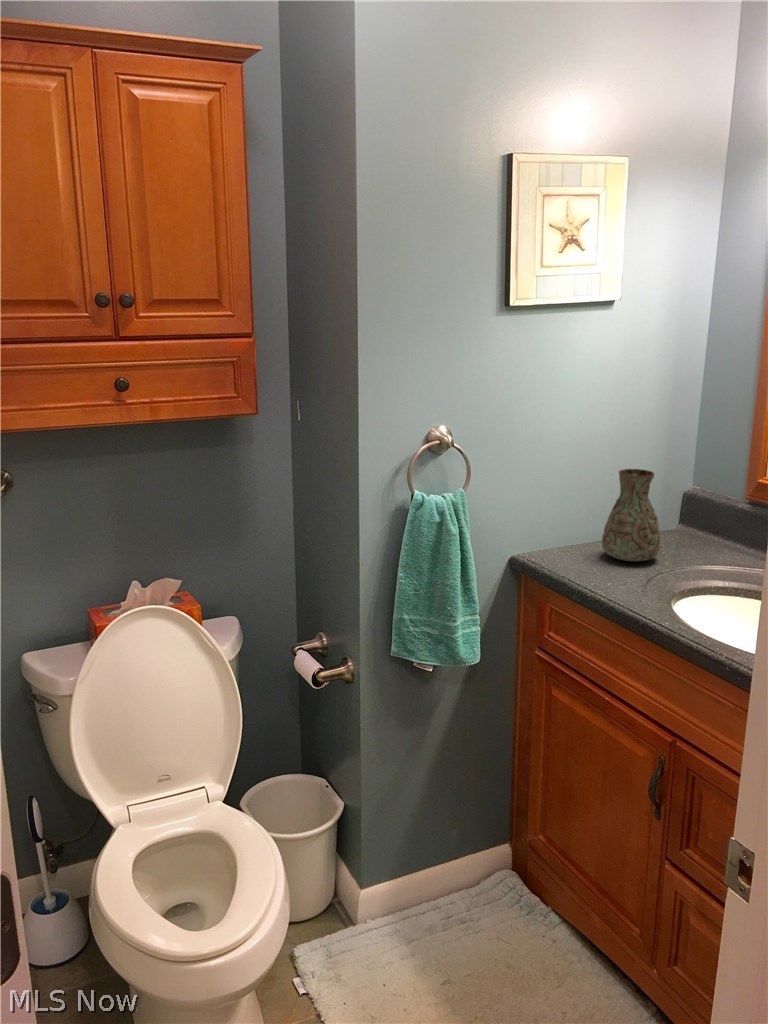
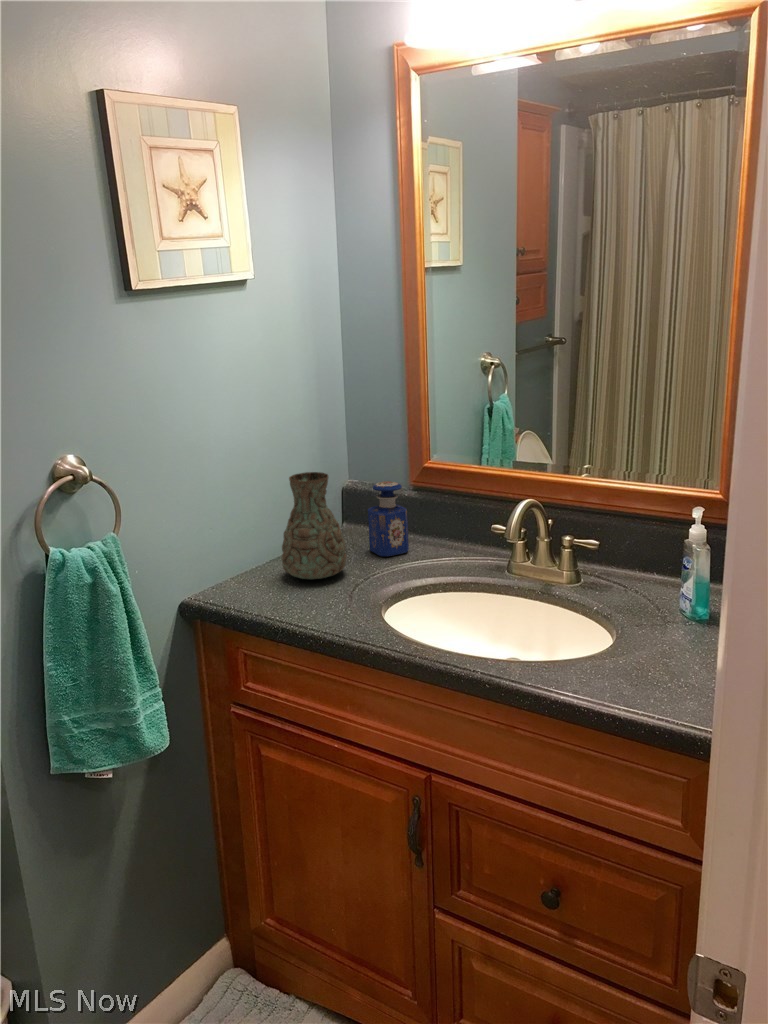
perfume bottle: none [691,489,731,557] -> present [368,481,409,556]

